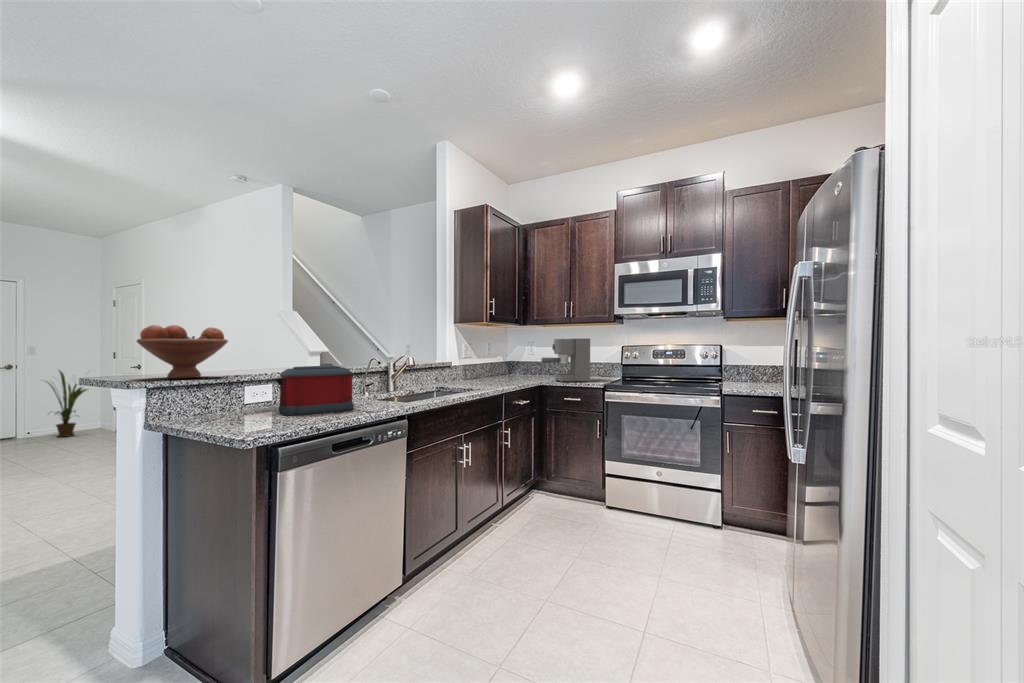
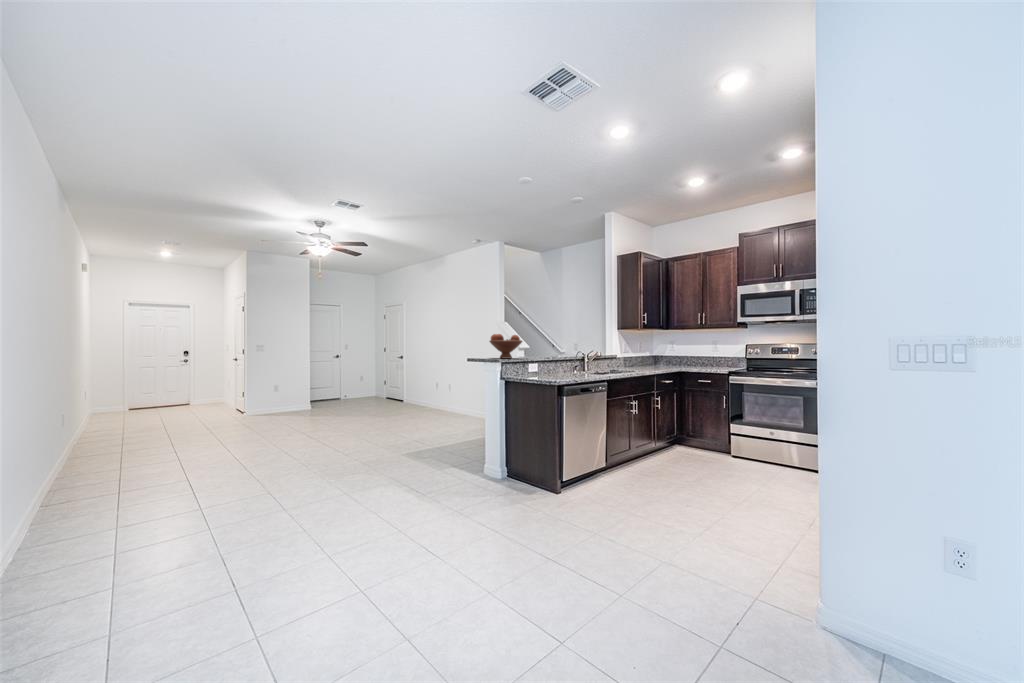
coffee maker: present [541,338,590,382] -> none [682,339,719,370]
toaster: present [276,366,353,416] -> none [544,354,579,377]
house plant: present [48,371,87,437] -> none [348,360,374,402]

